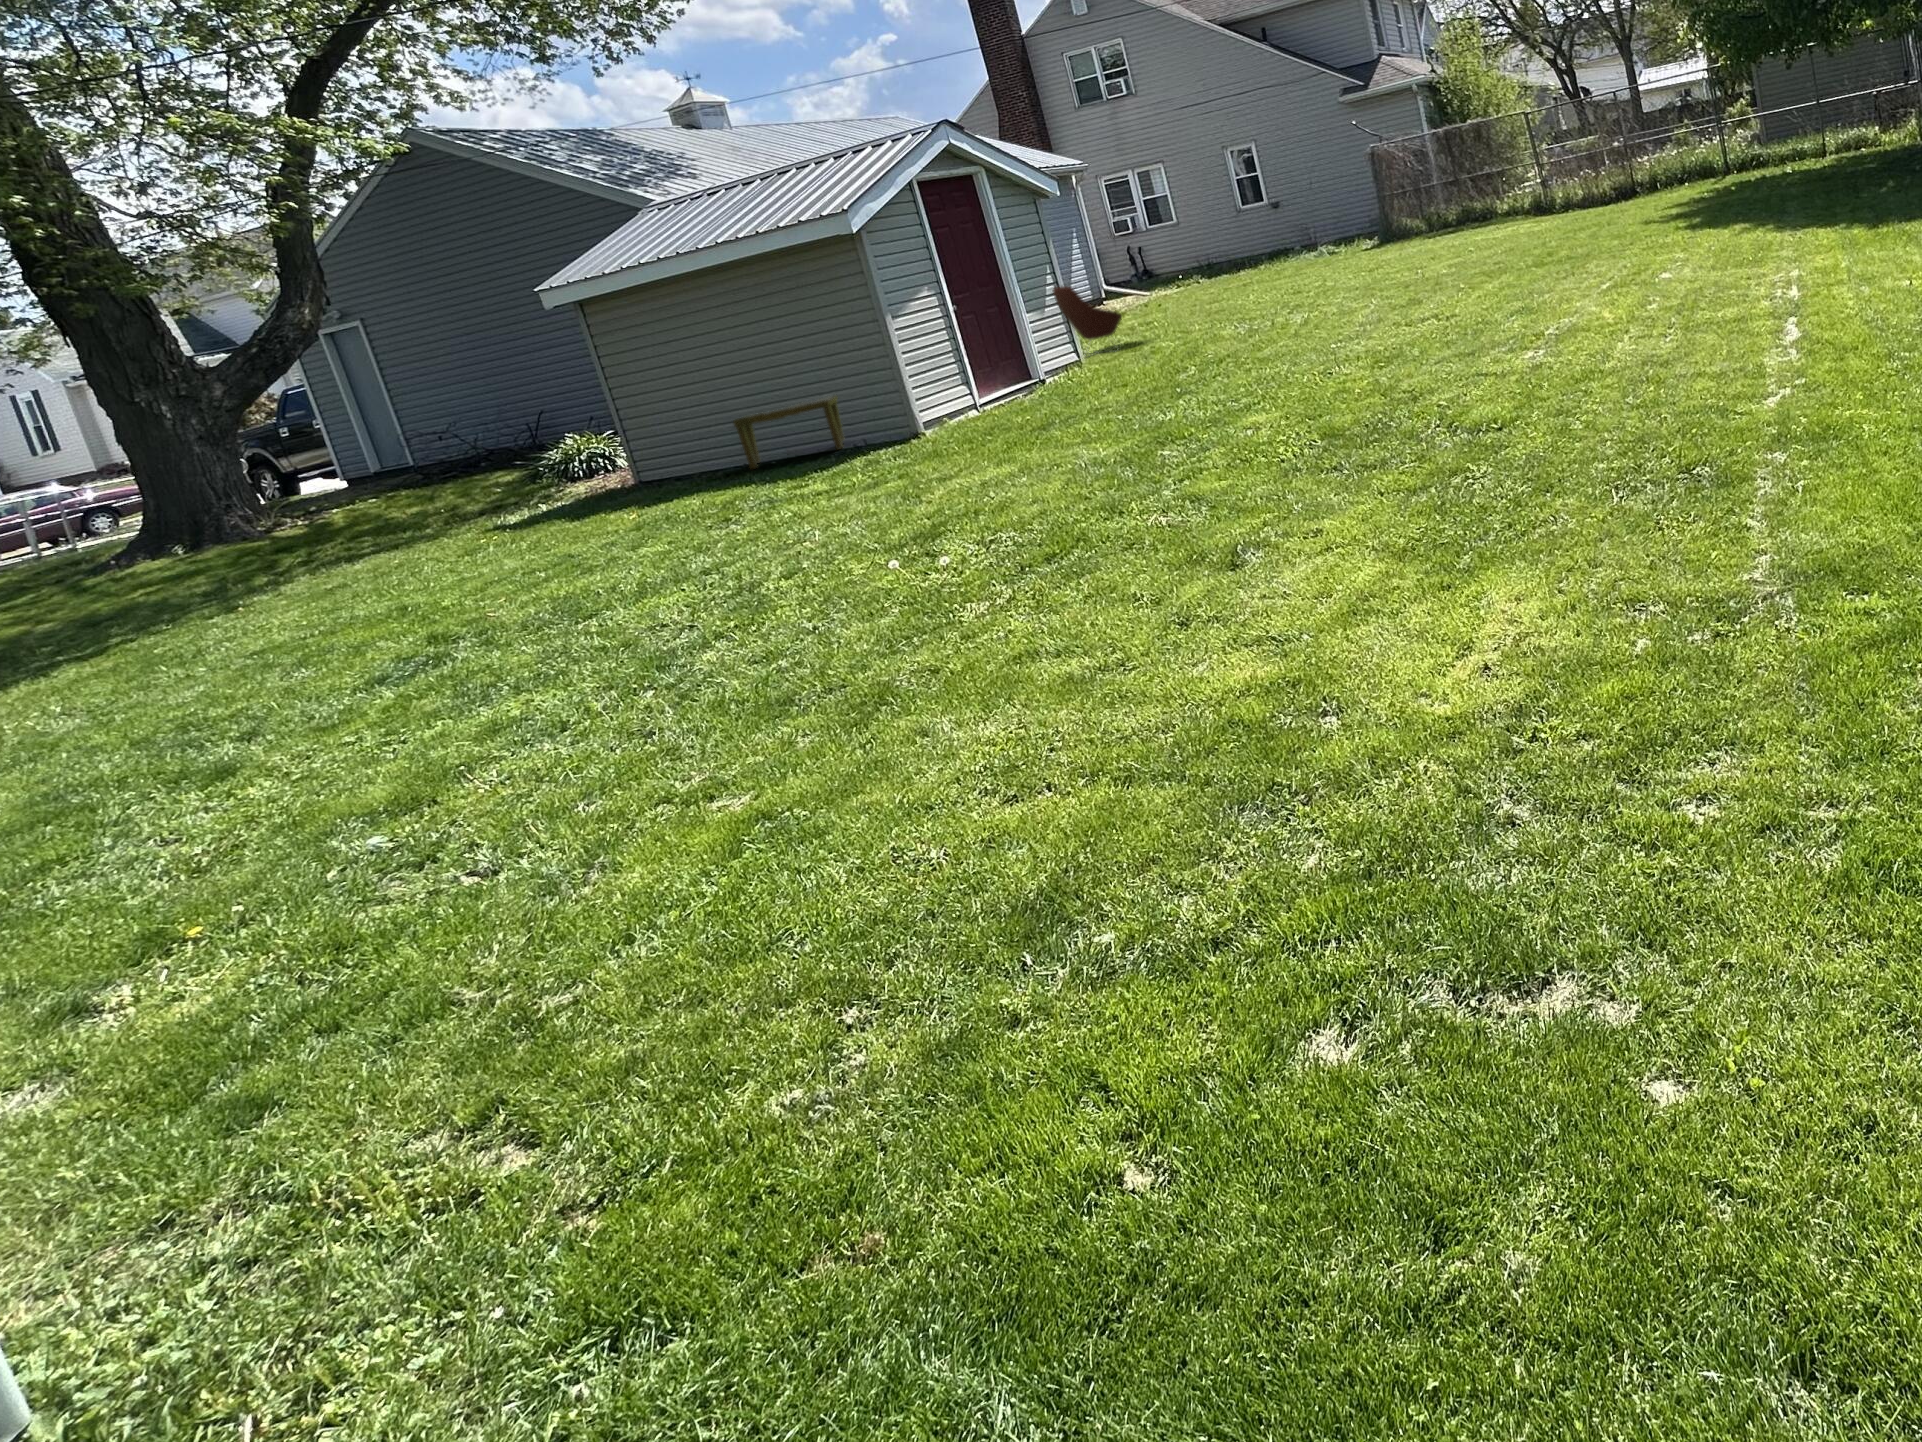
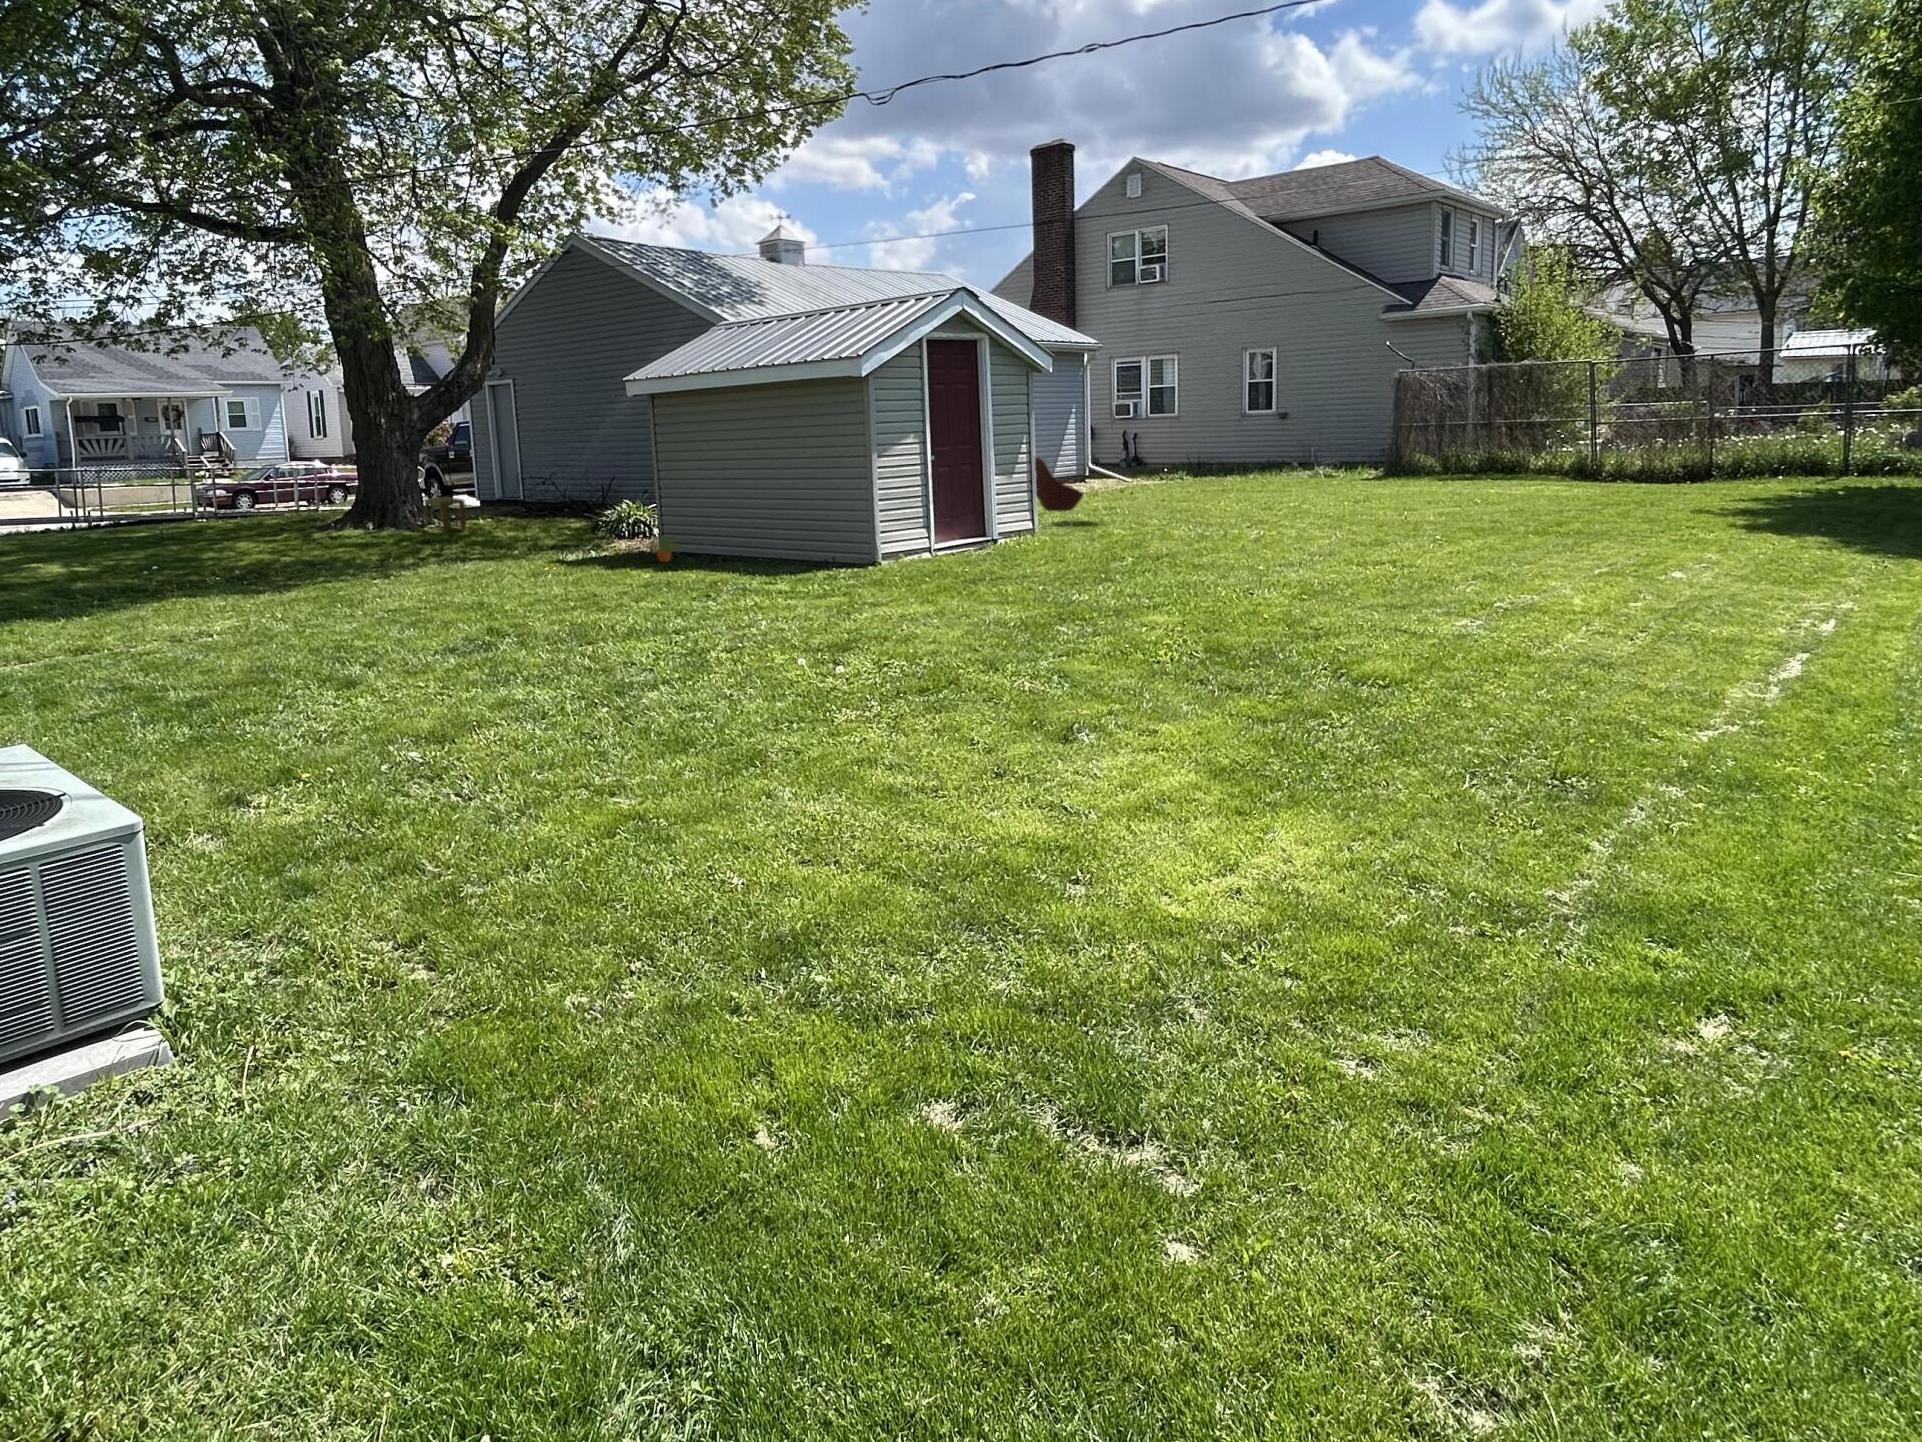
bench: present [733,395,845,469] -> present [424,497,467,532]
potted plant: none [611,463,672,497] -> present [645,537,683,562]

